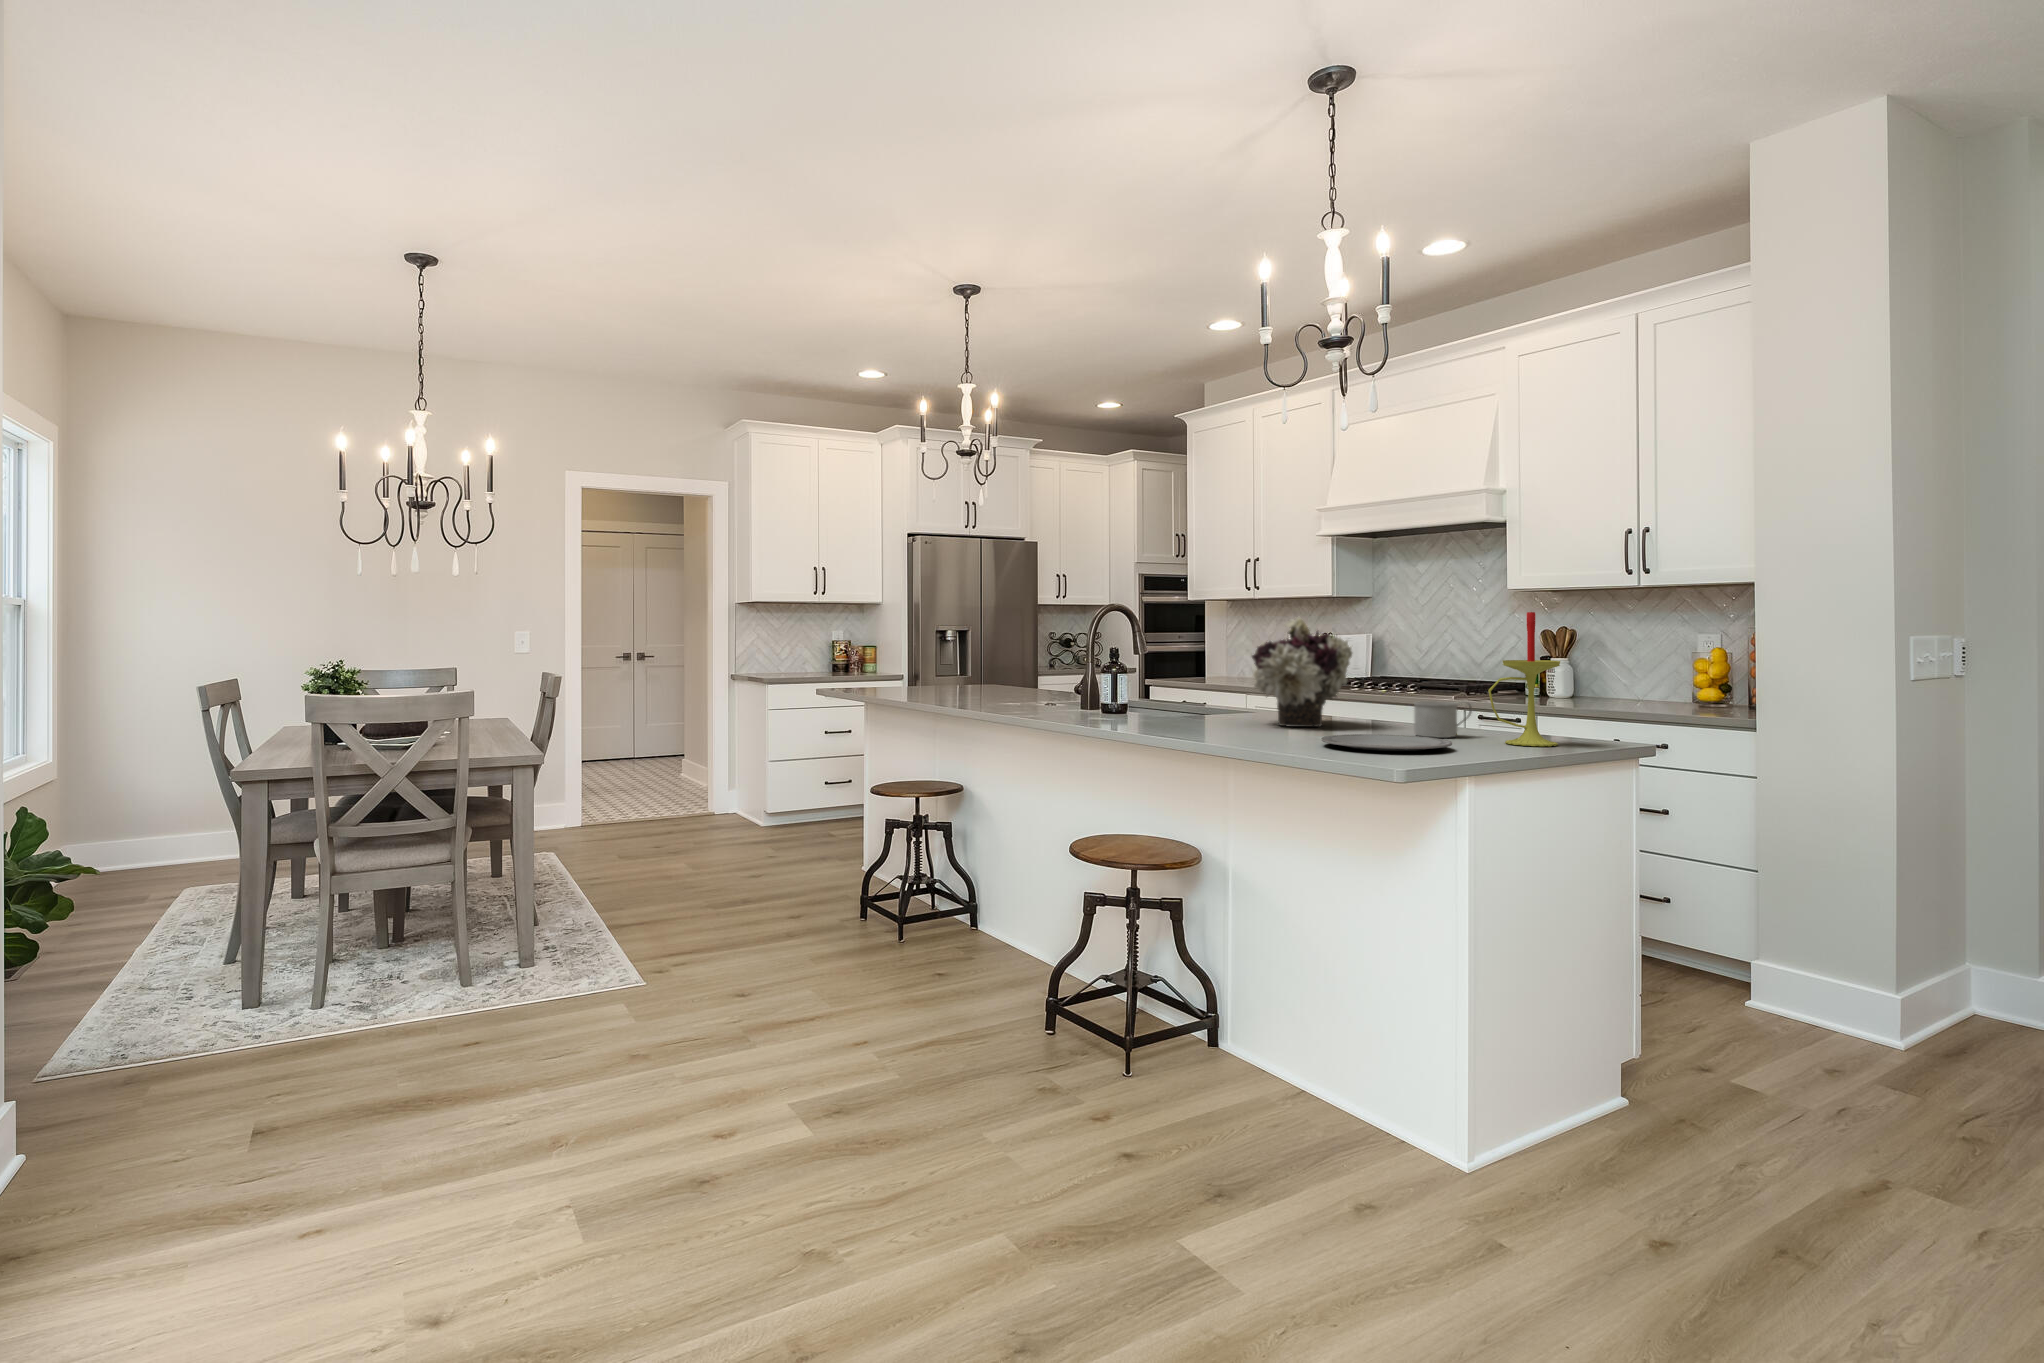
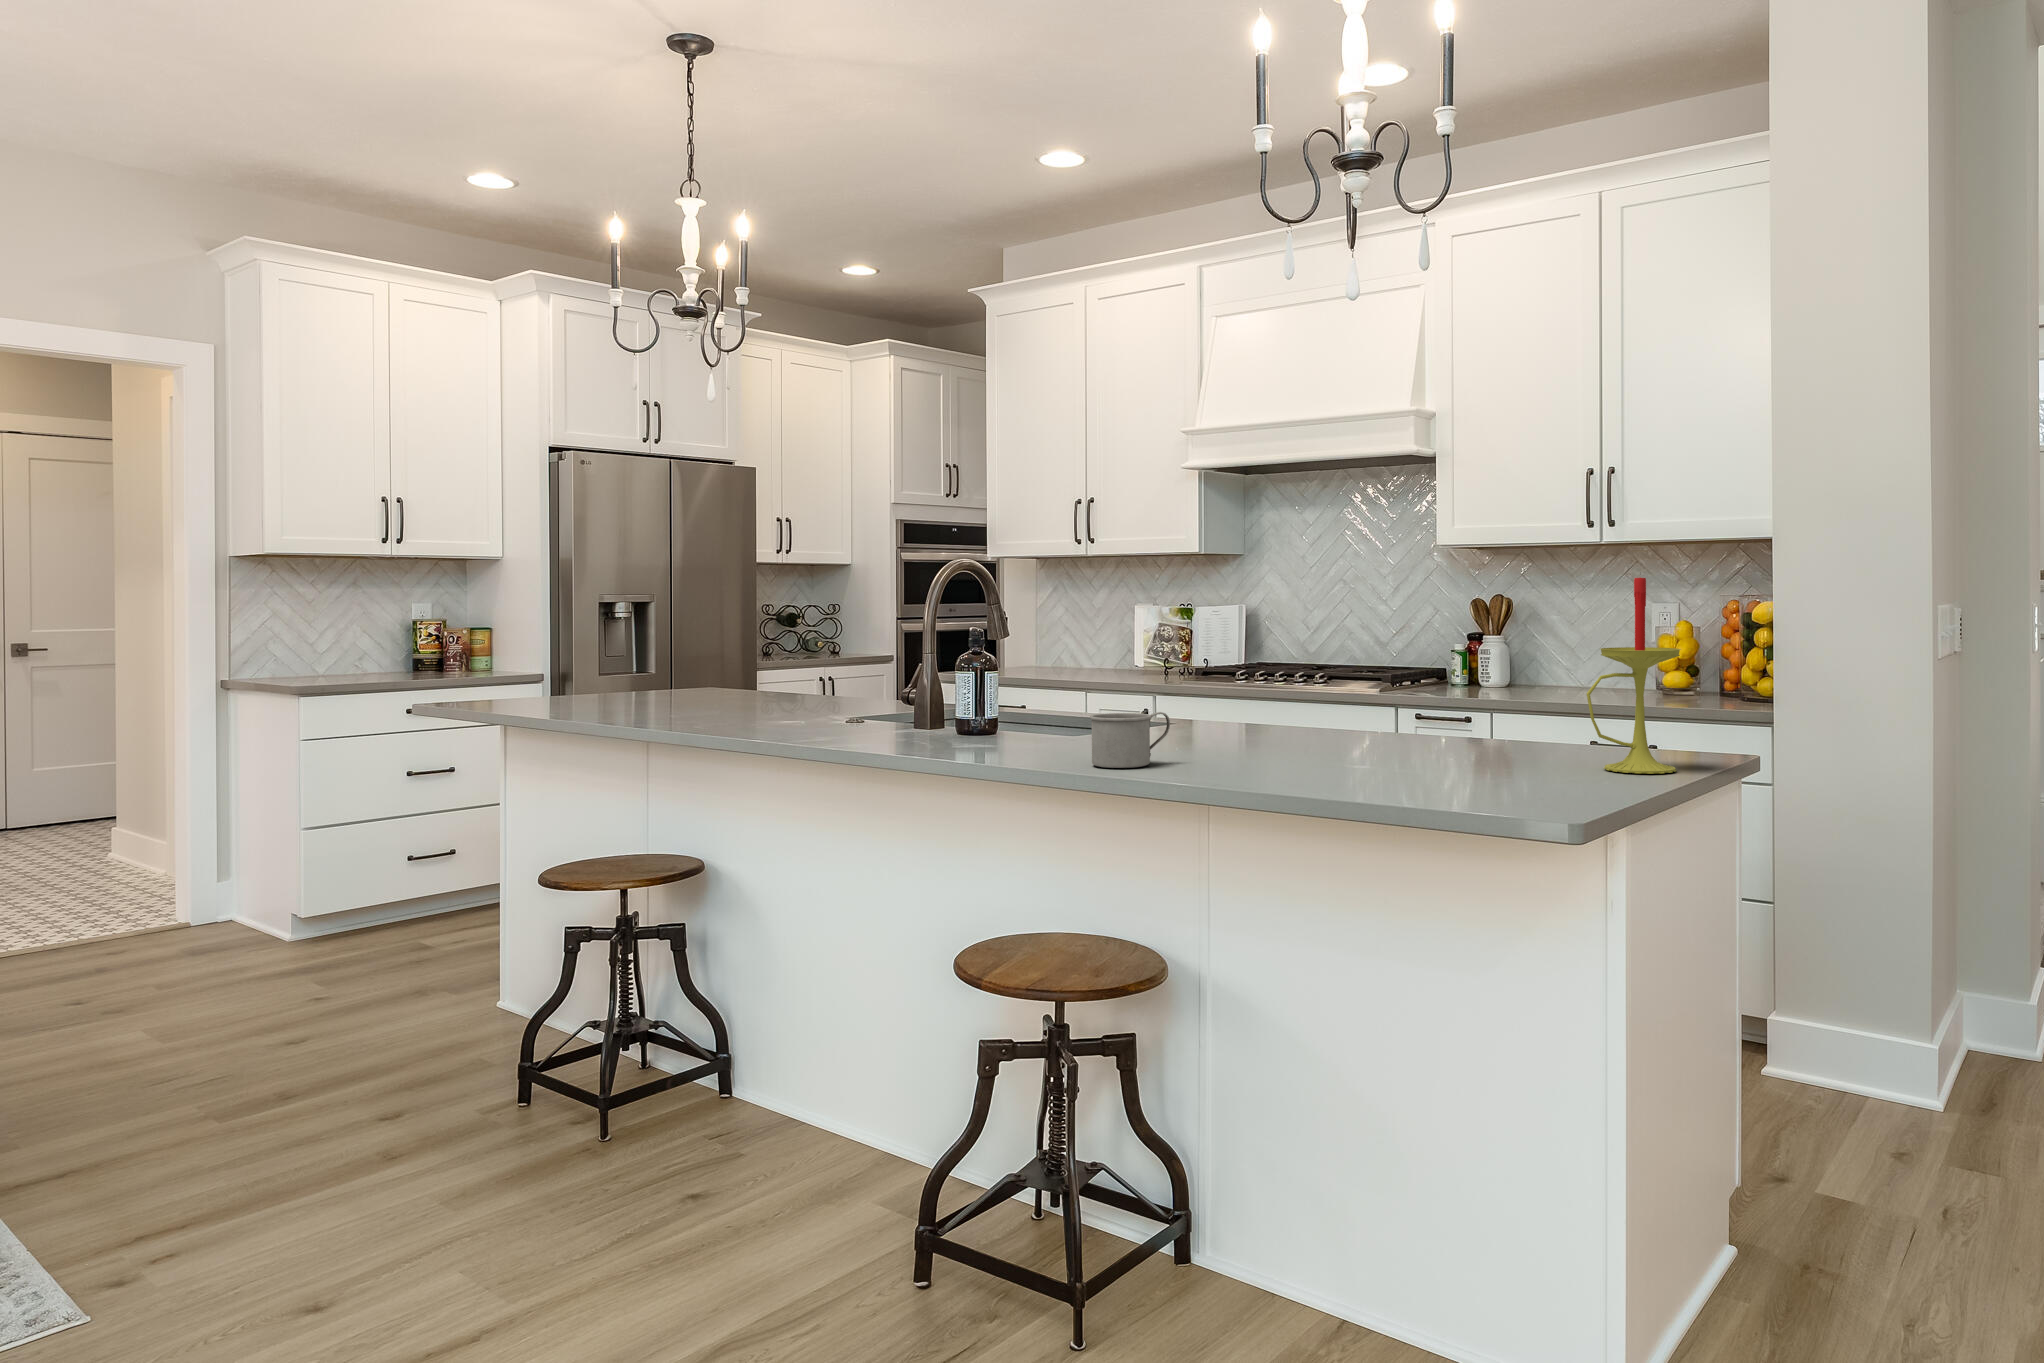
flower arrangement: present [1252,617,1352,727] -> none [1209,584,1361,753]
mug: present [1414,701,1472,738] -> present [1090,712,1170,768]
plate: present [1322,734,1452,751] -> none [1377,765,1571,794]

